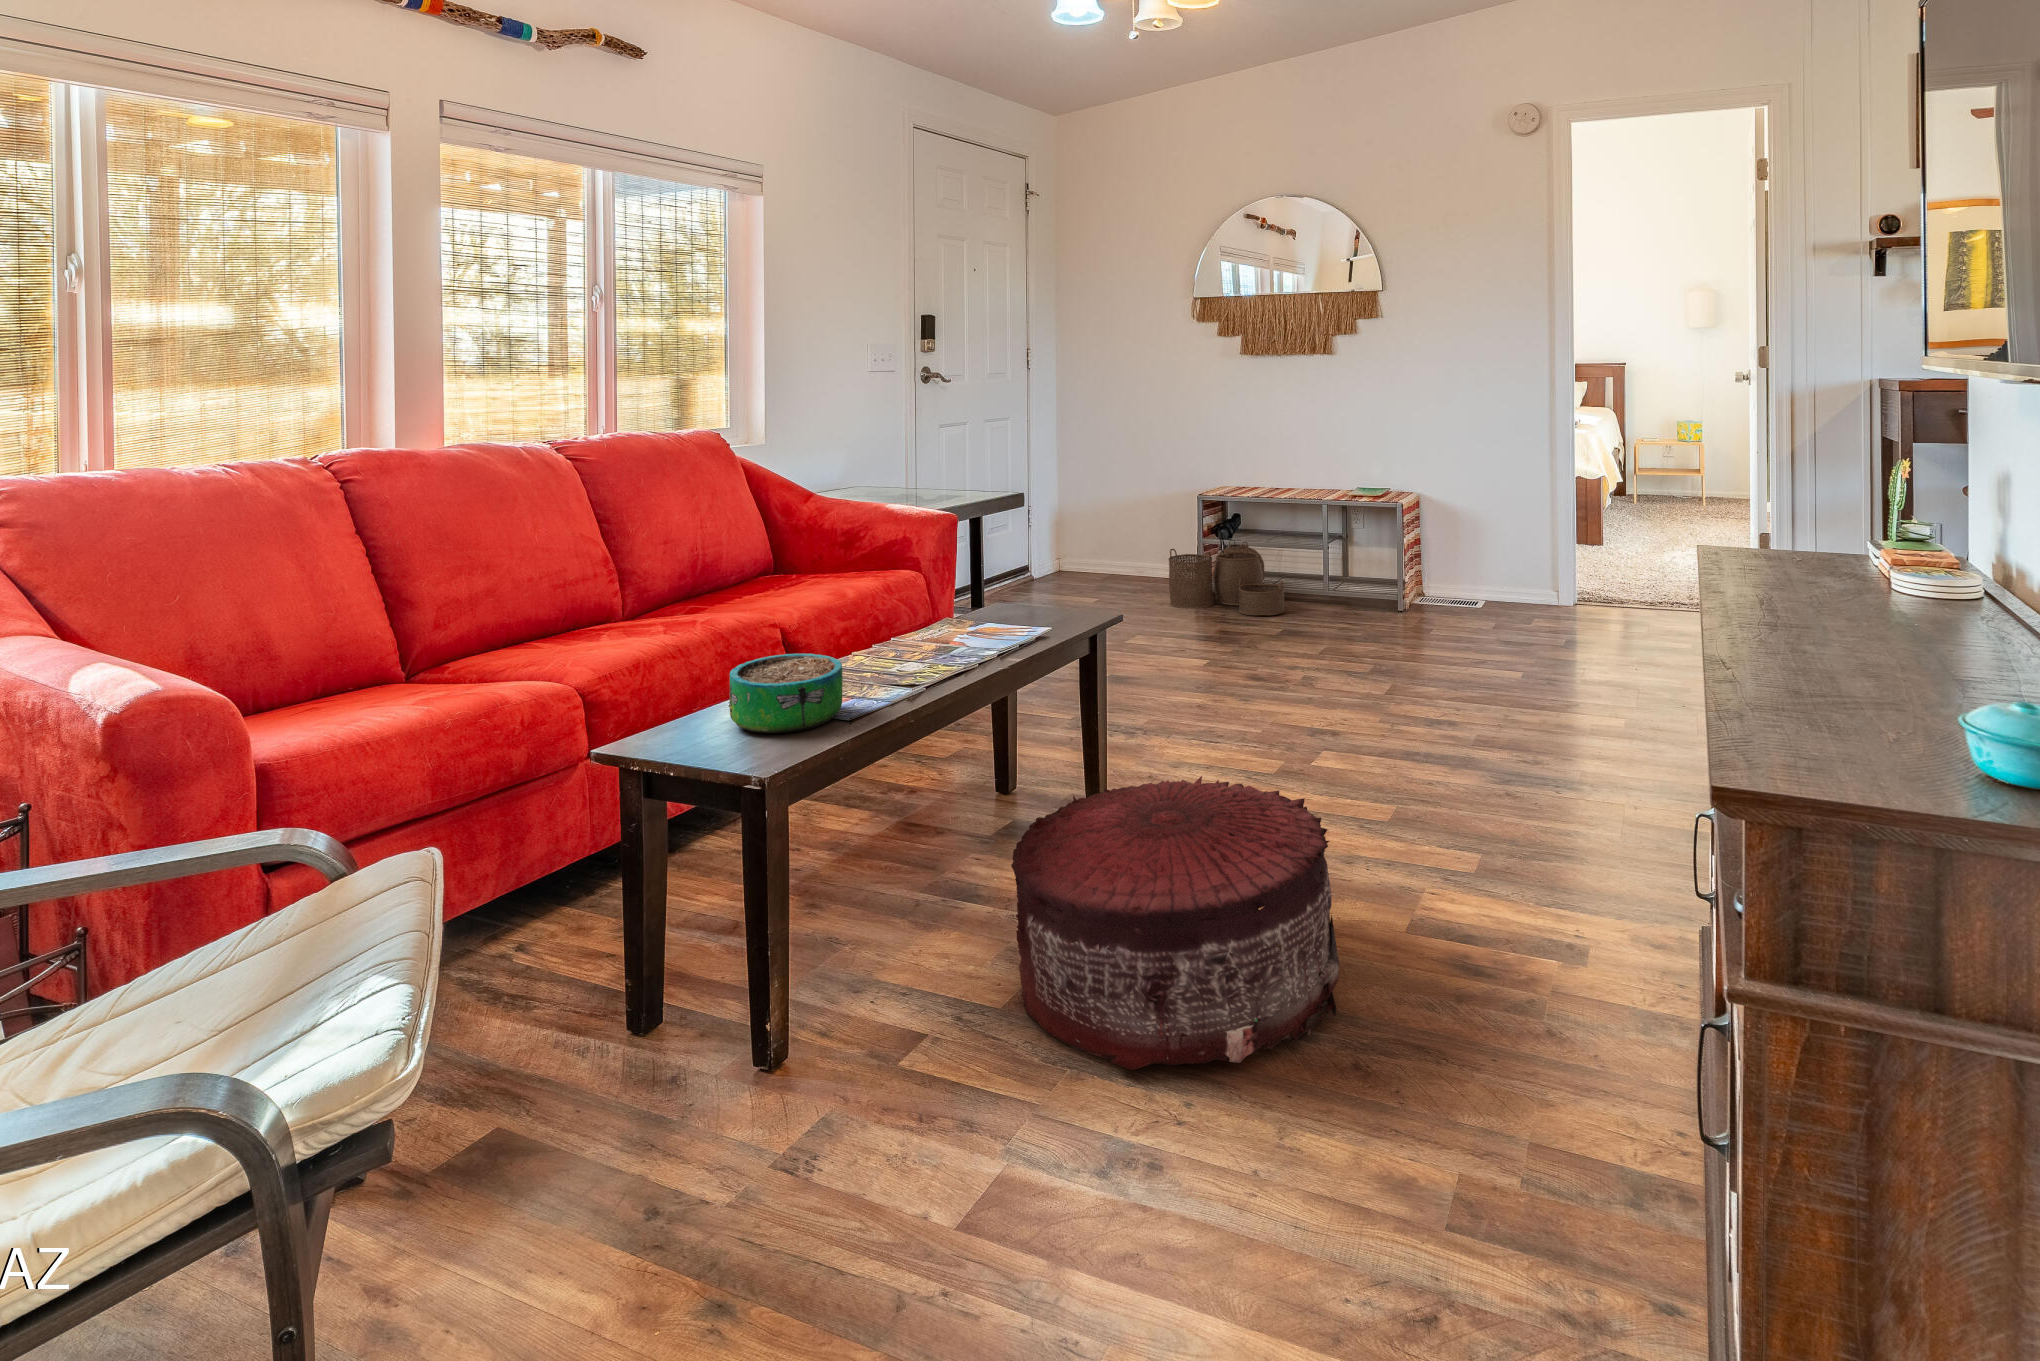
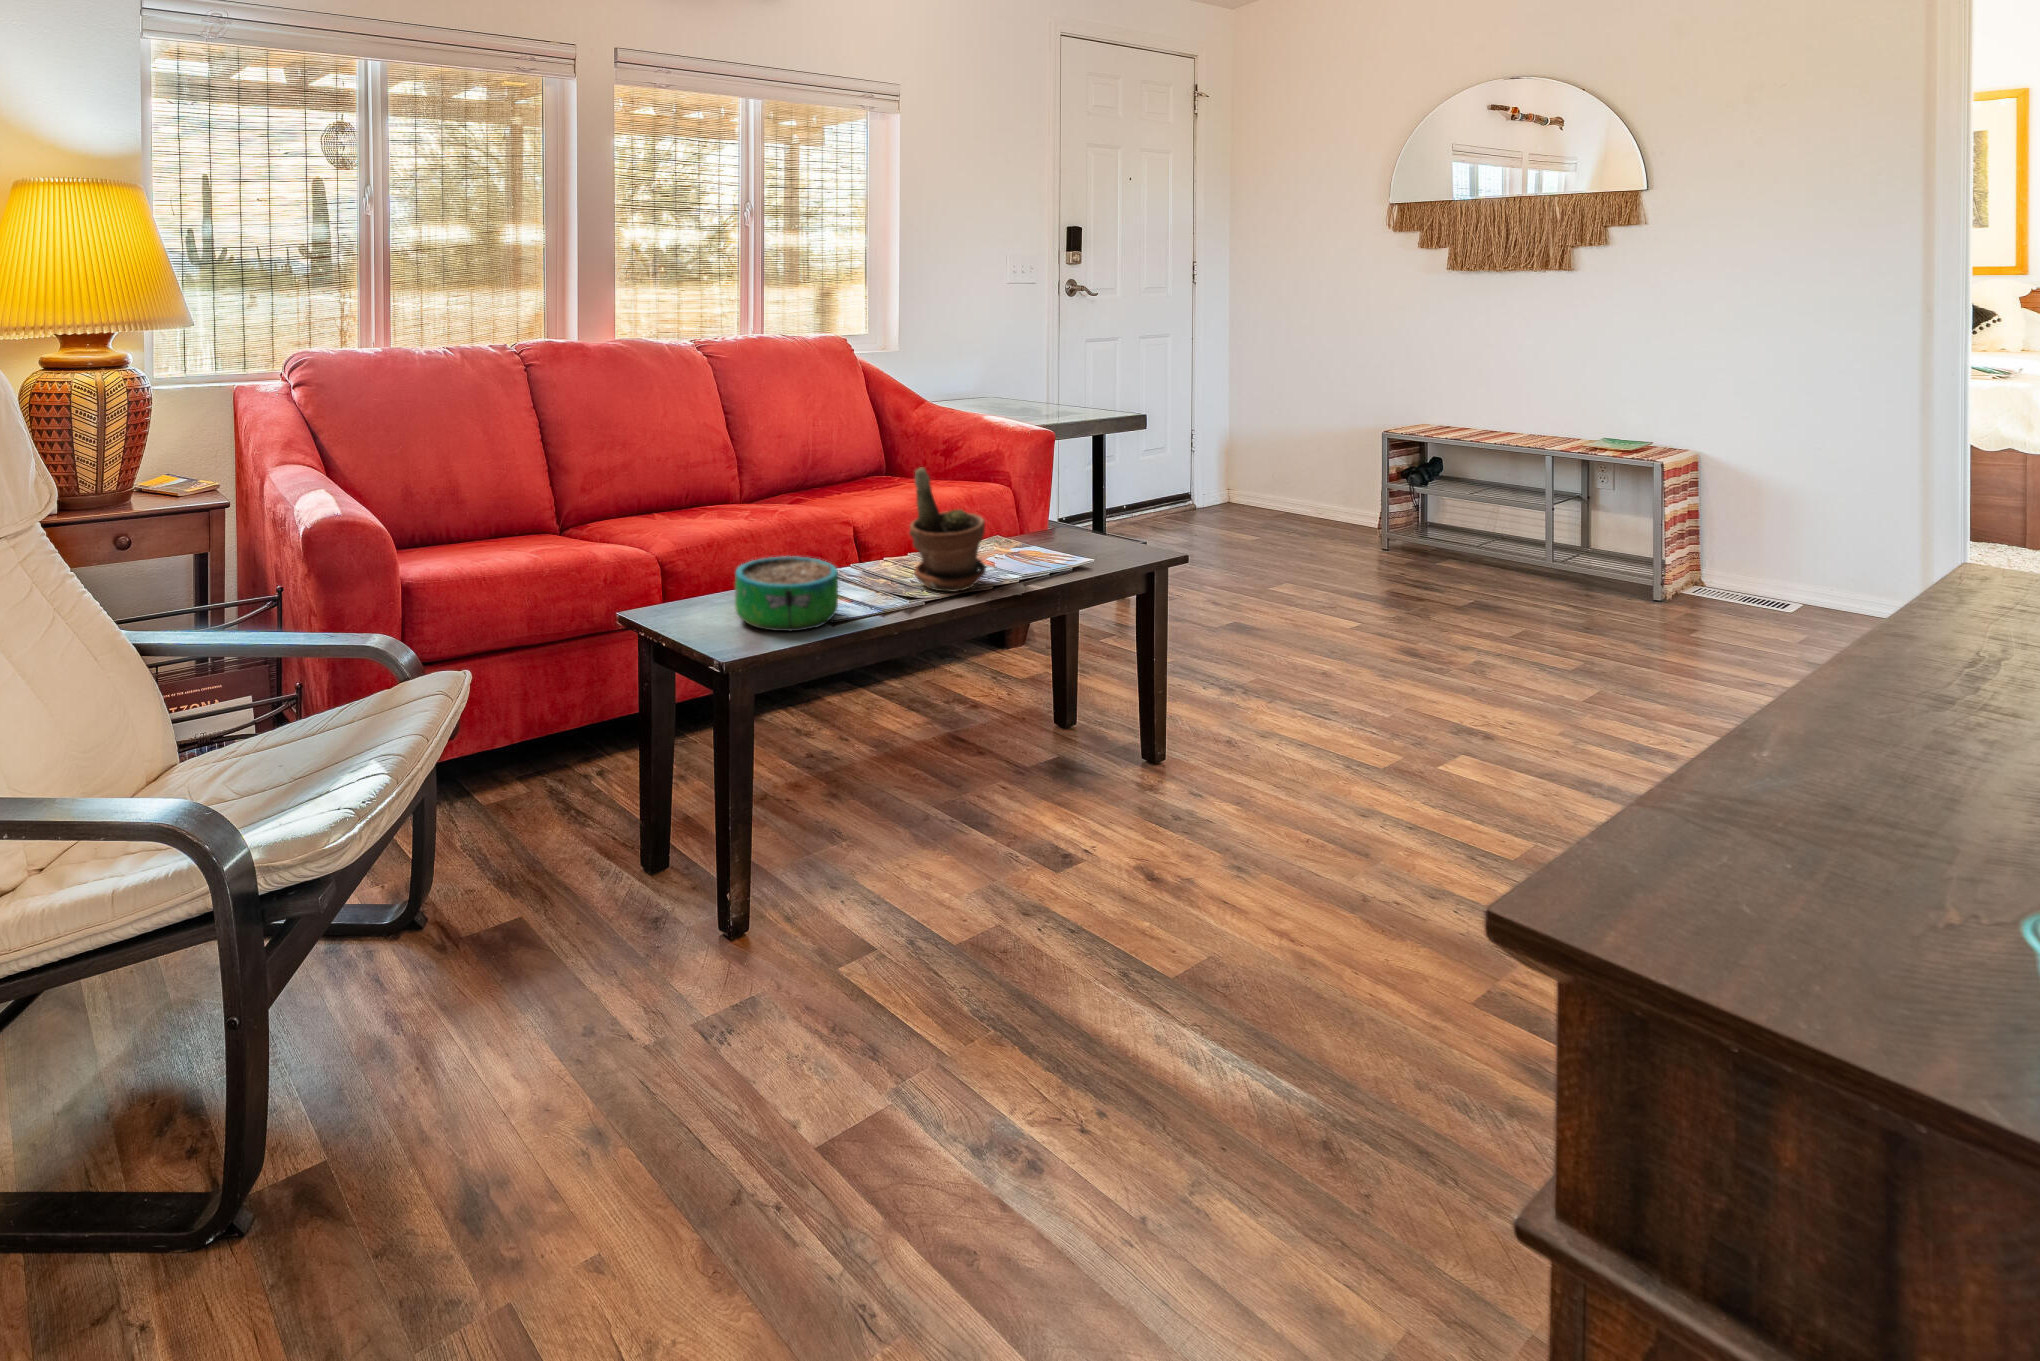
woven basket: present [1168,540,1284,615] -> none [1339,488,1482,581]
potted plant: none [885,550,961,672] -> present [909,468,986,592]
pouf: present [1011,776,1339,1070] -> none [969,744,1344,1086]

